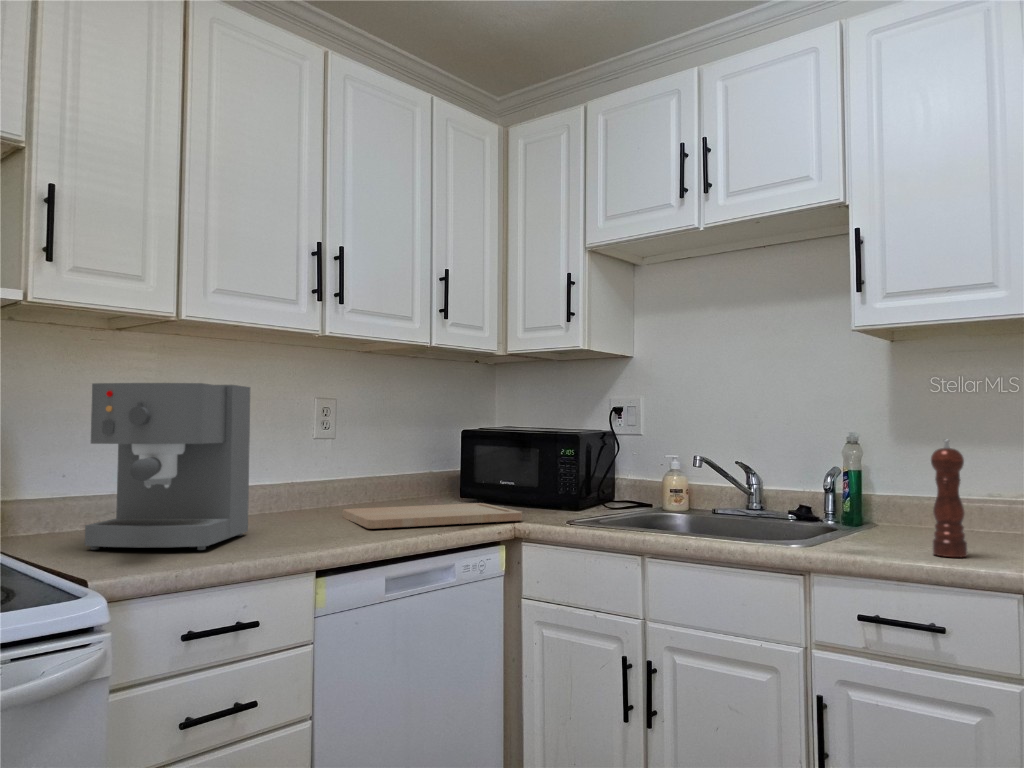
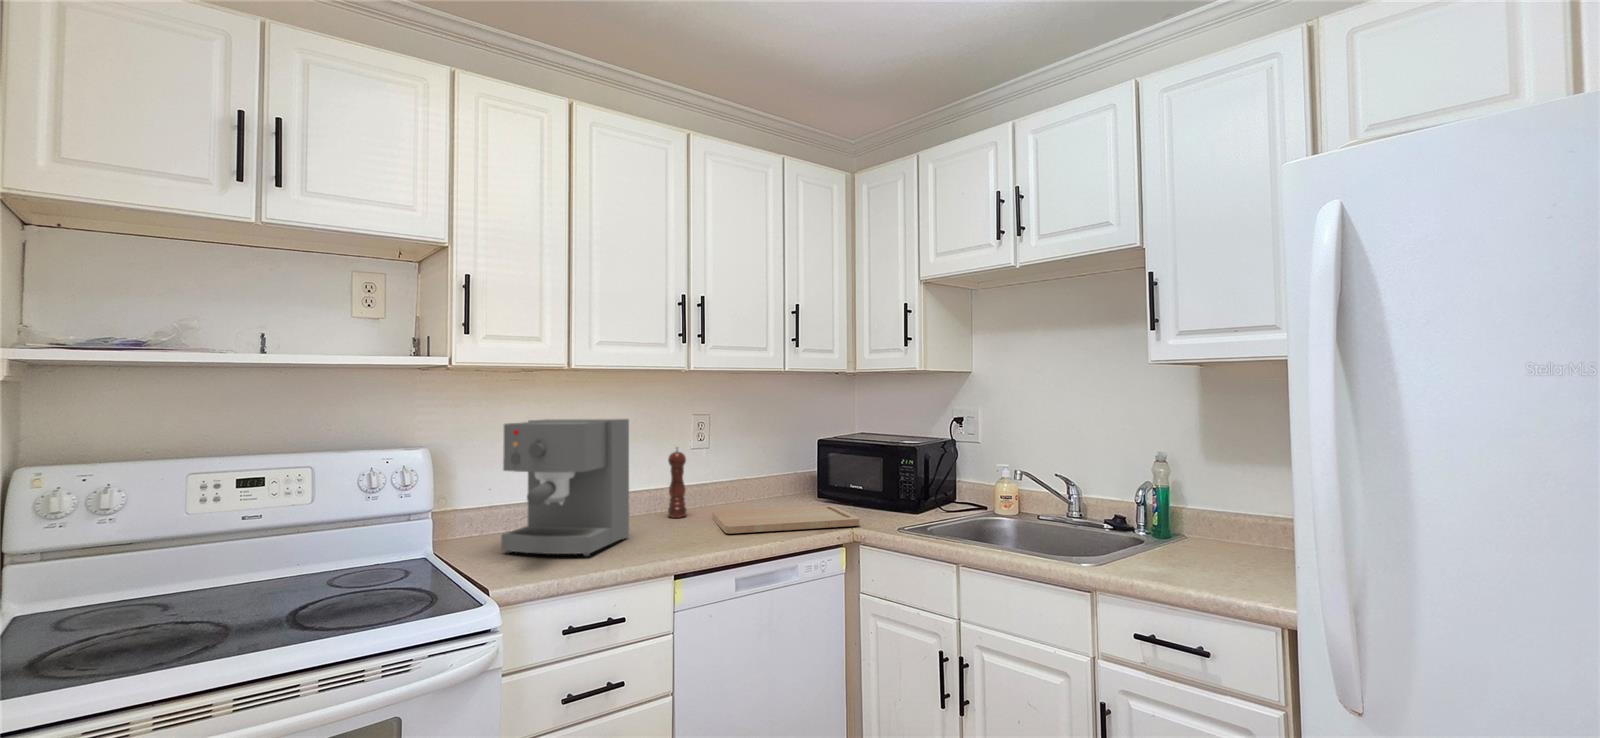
pepper mill: present [931,440,967,557] -> present [668,447,687,518]

